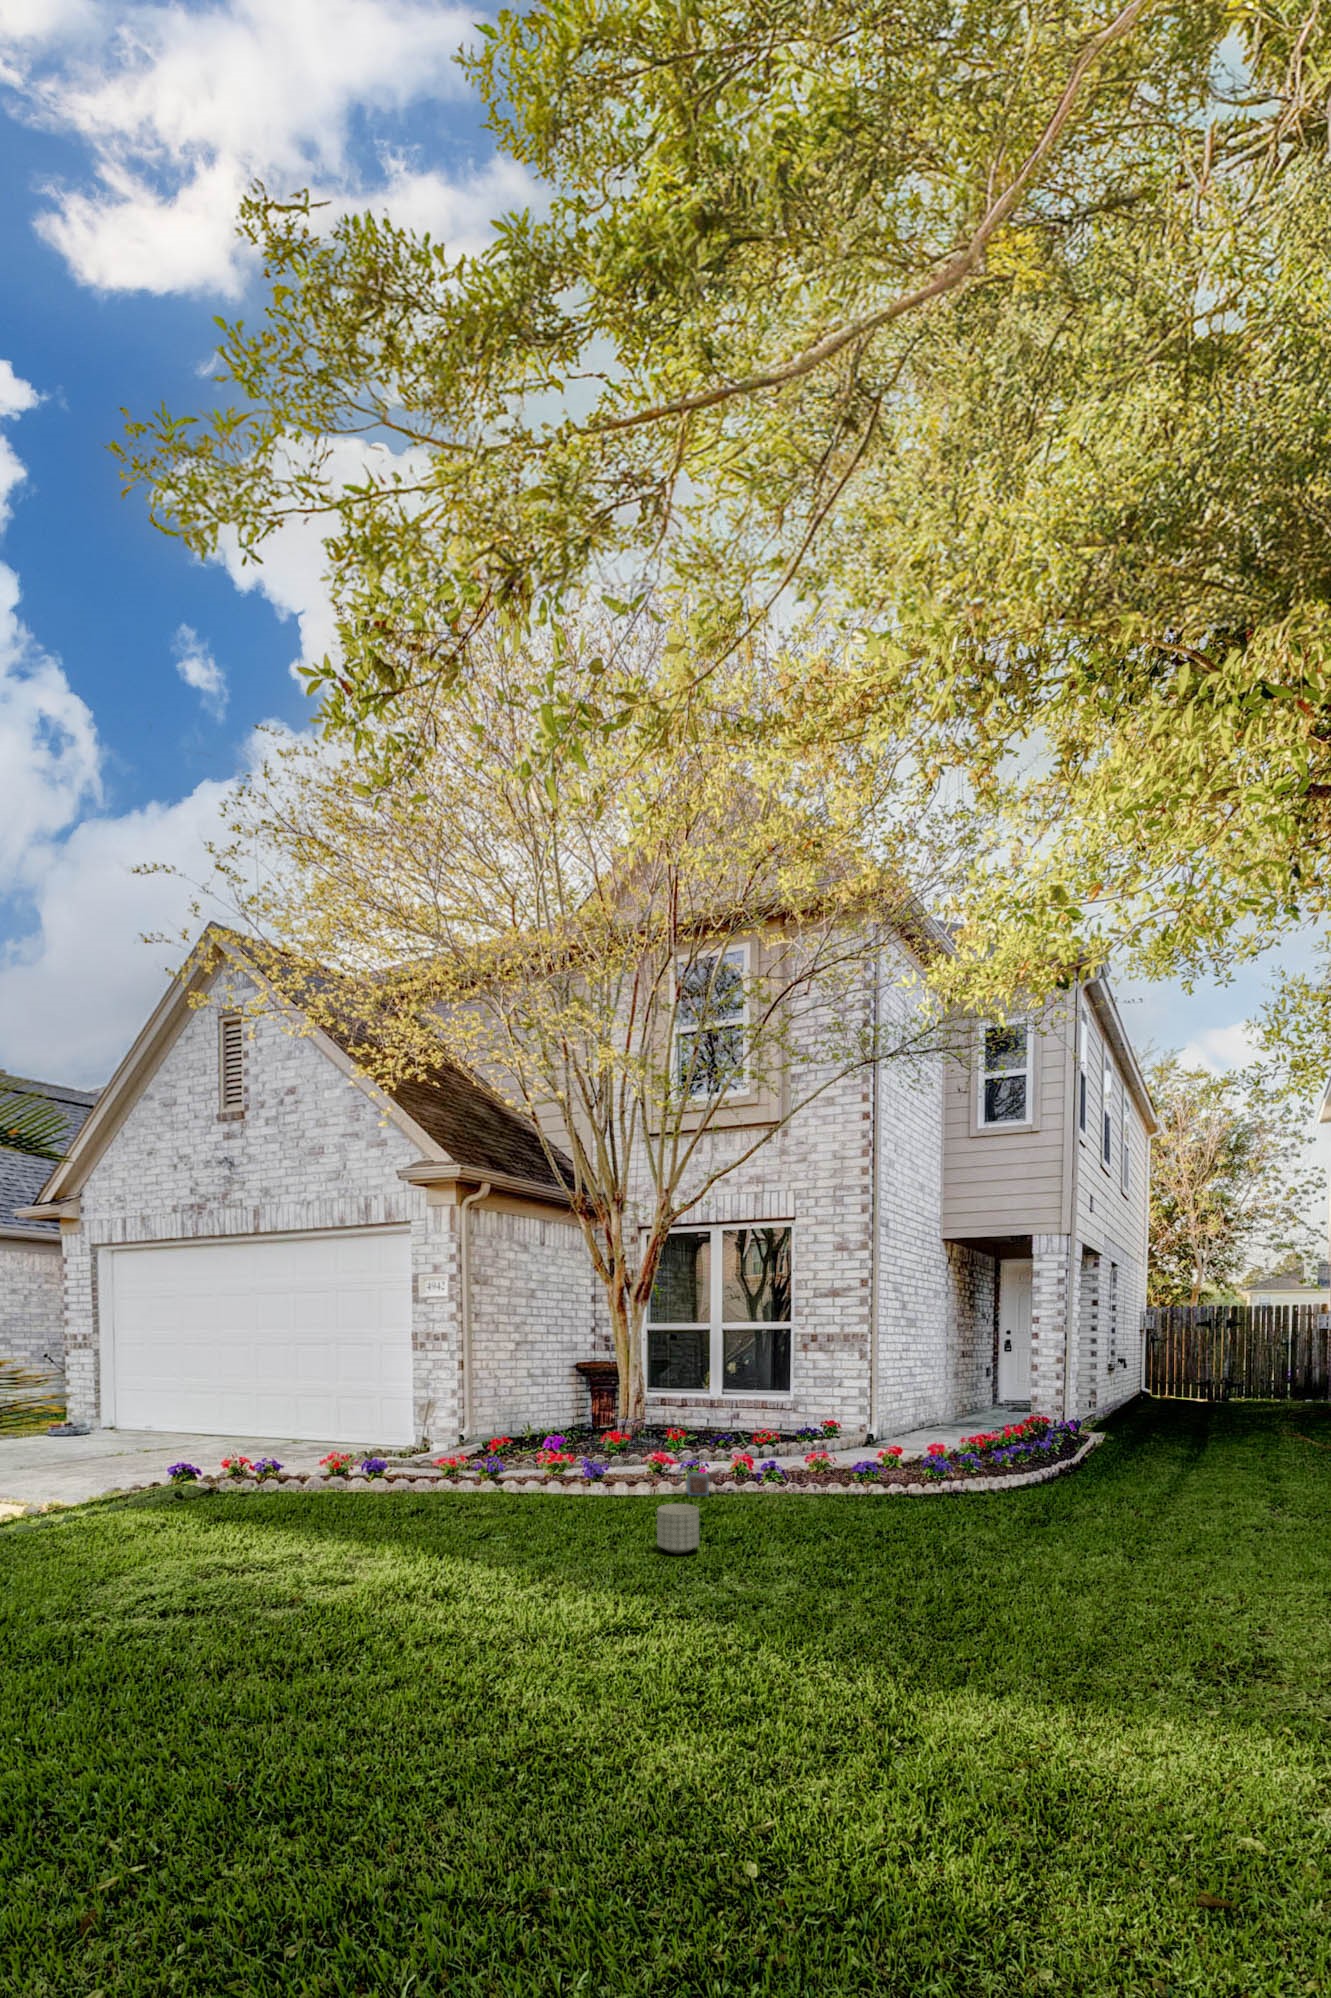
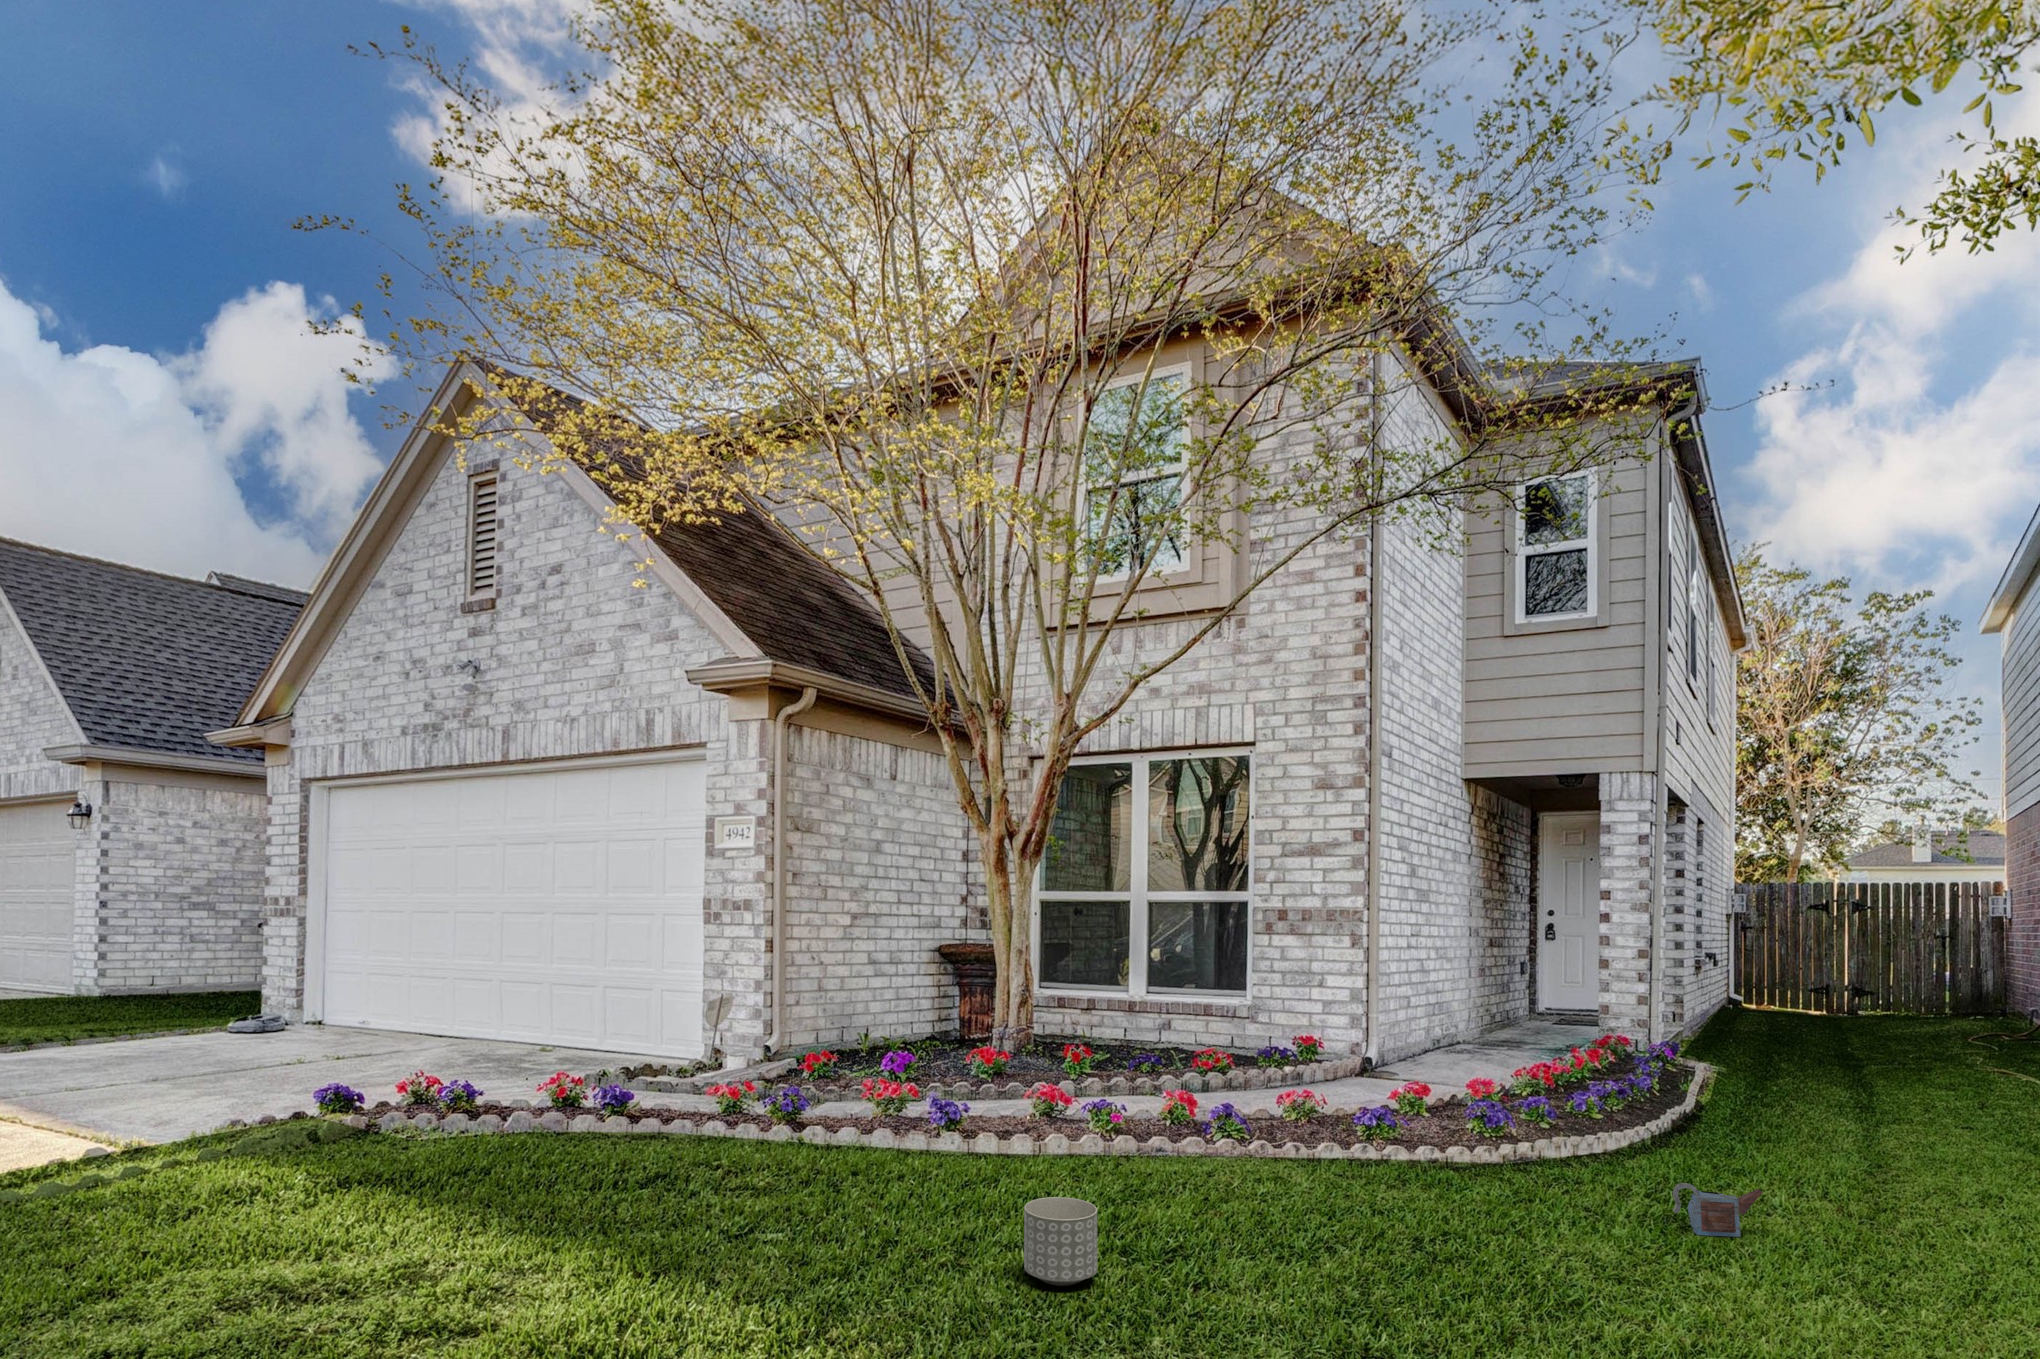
watering can: present [678,1468,721,1495] -> present [1673,1183,1763,1237]

